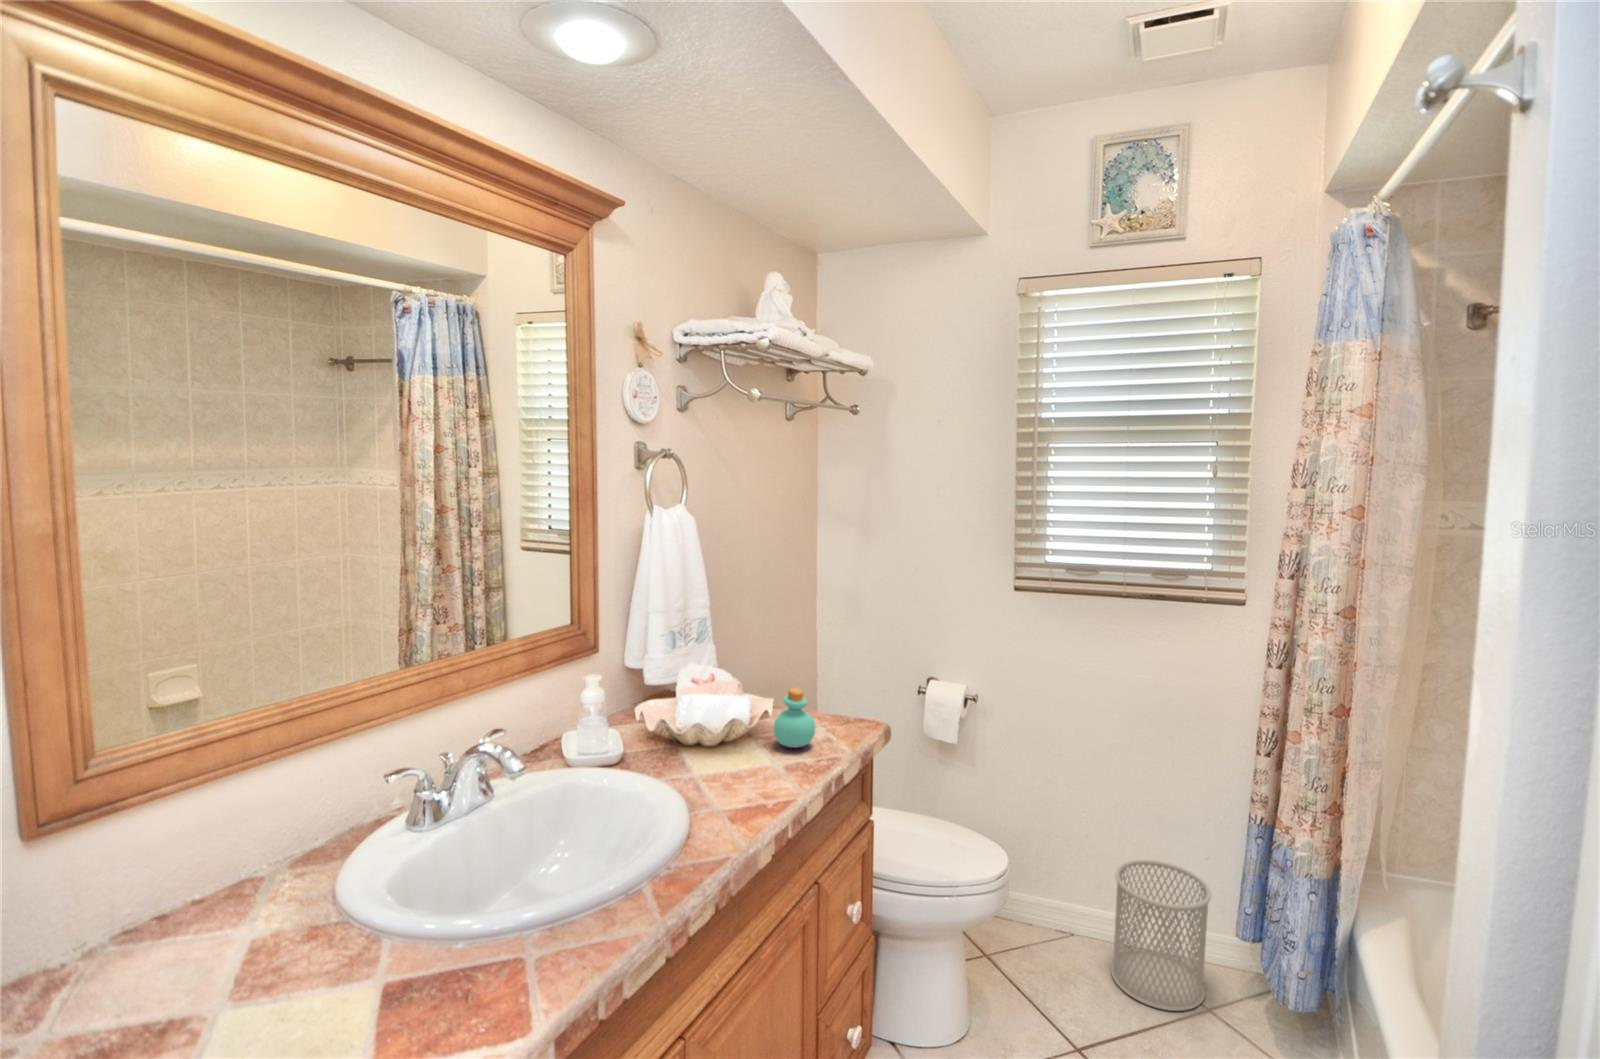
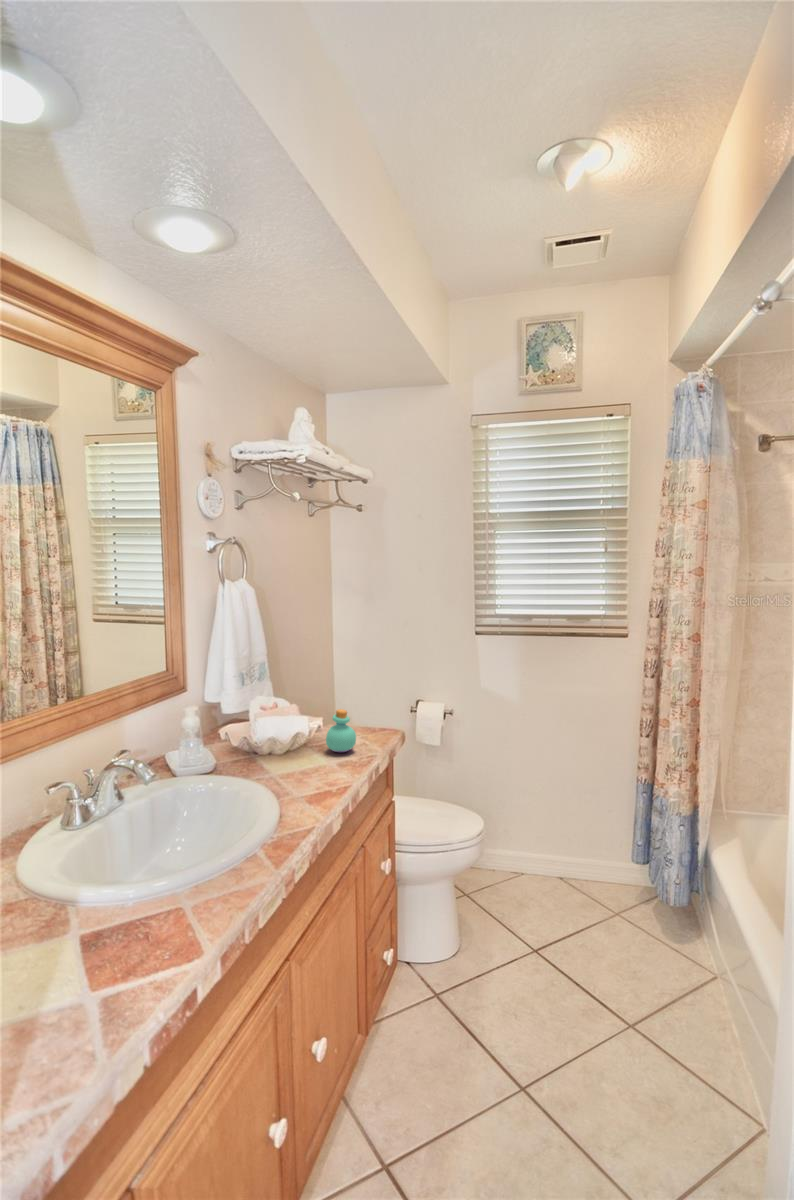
wastebasket: present [1111,860,1211,1011] -> none [553,817,616,917]

